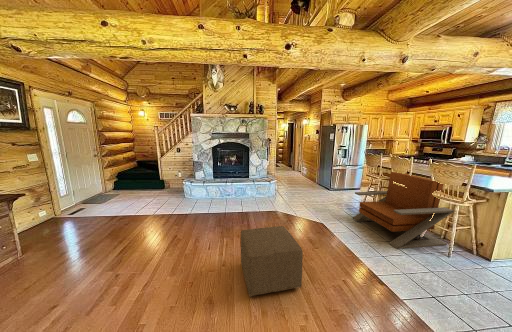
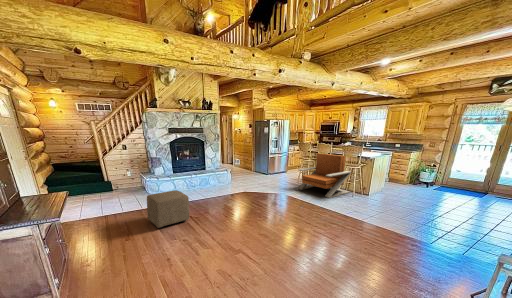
ottoman: present [241,226,303,297] -> present [147,190,189,228]

